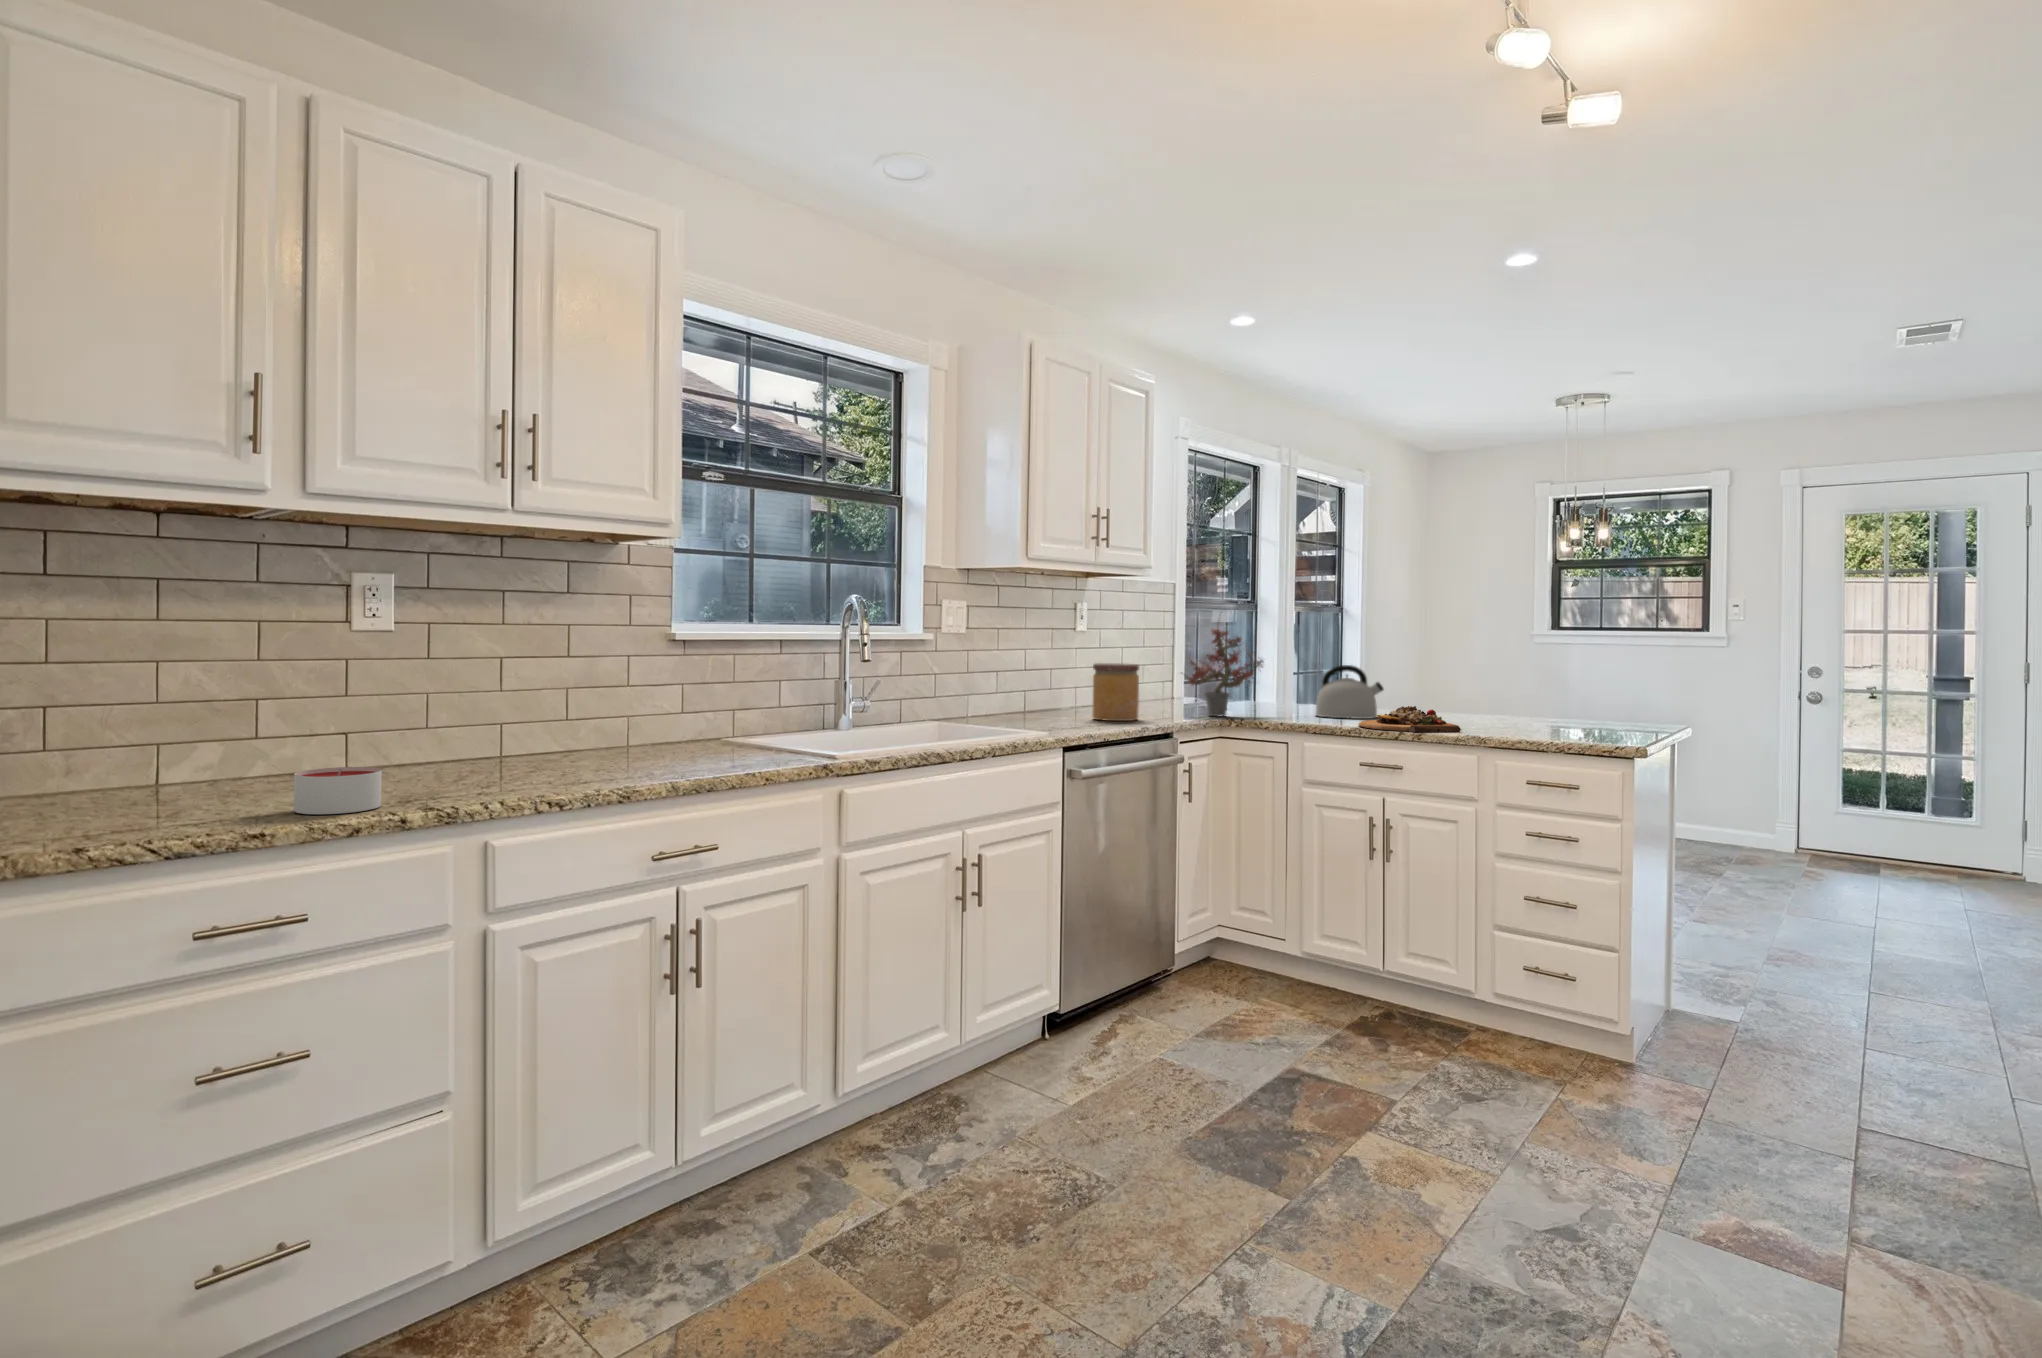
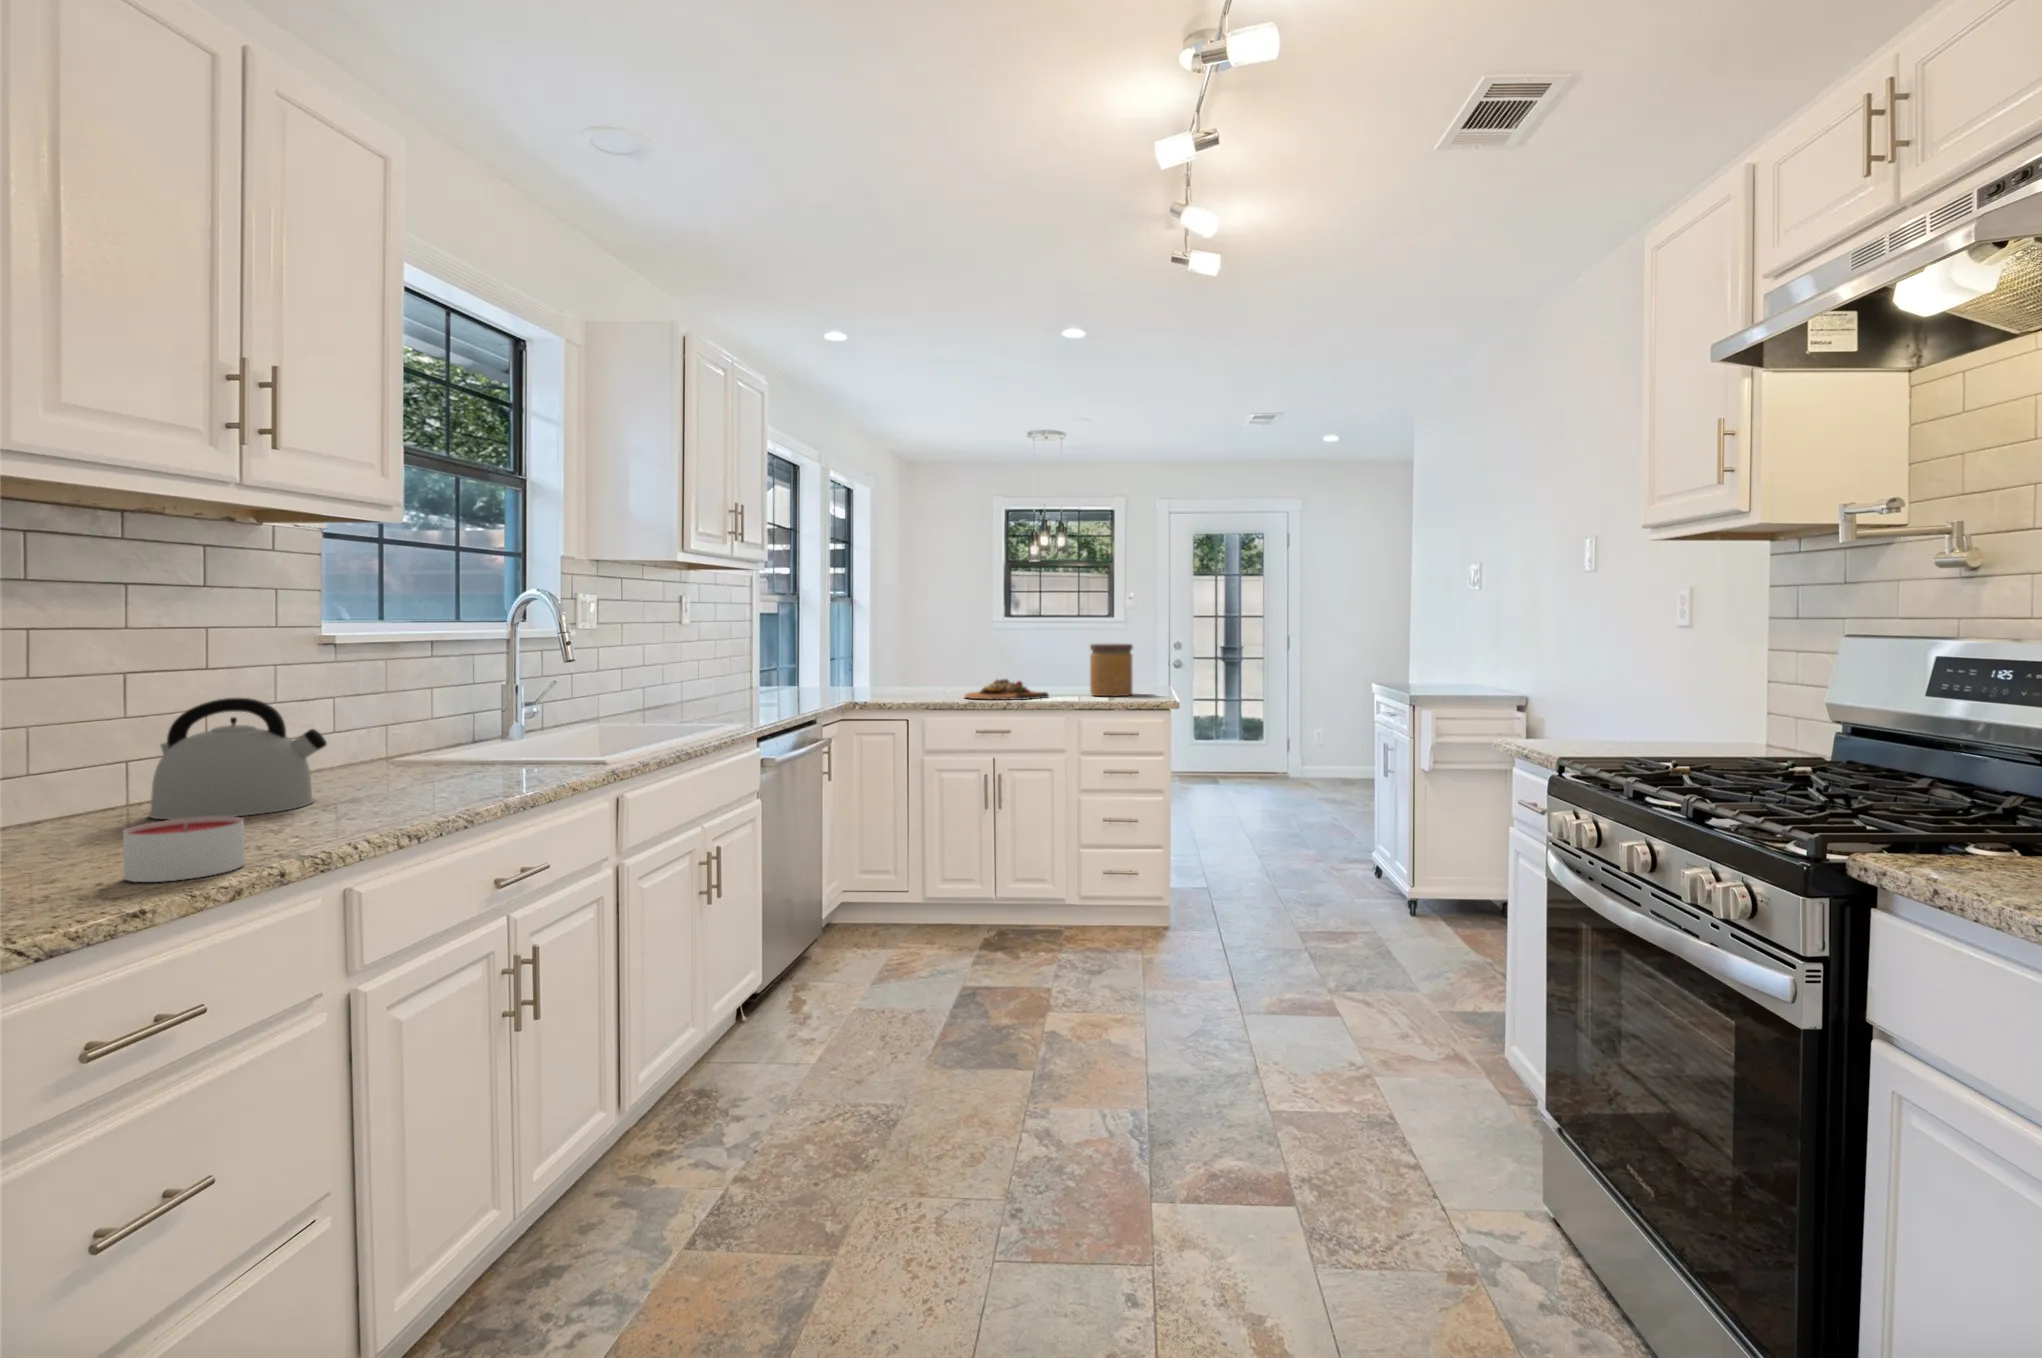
potted plant: present [1181,625,1263,716] -> none [792,600,860,699]
jar: present [1092,663,1139,721] -> present [1090,644,1133,696]
kettle: present [1316,665,1383,719] -> present [149,698,327,820]

